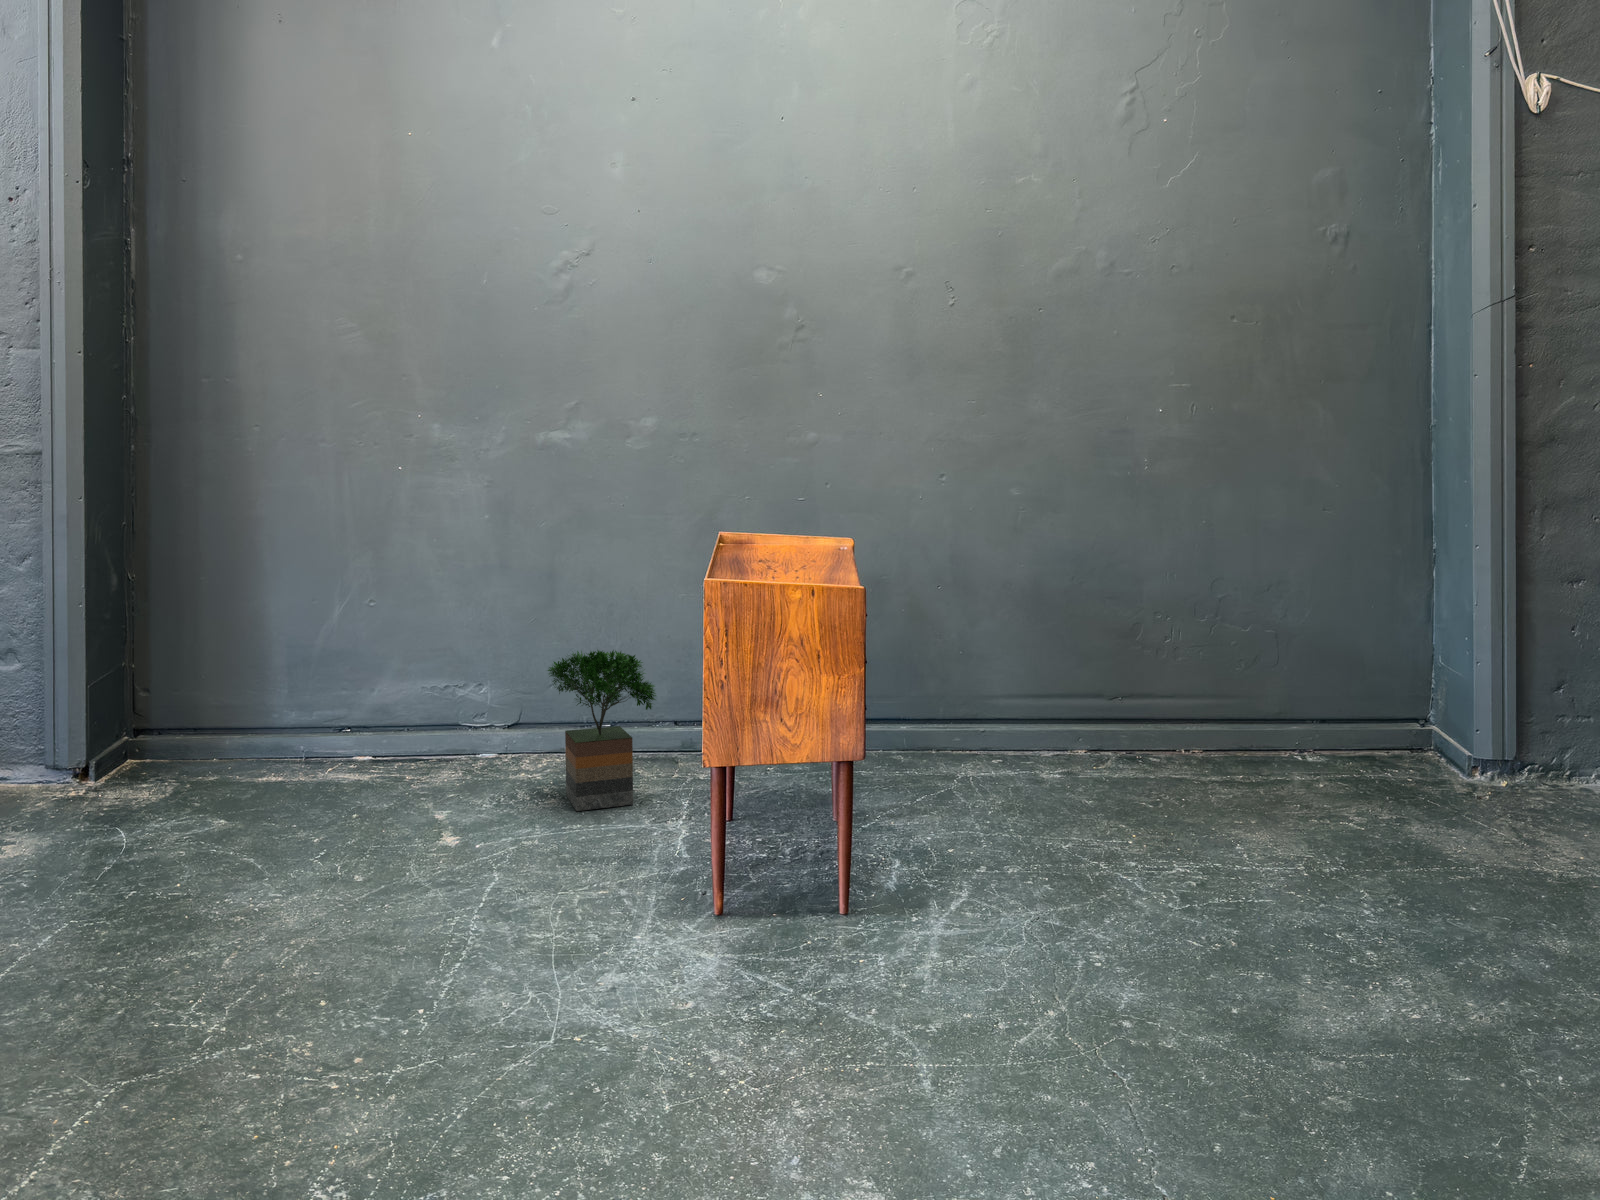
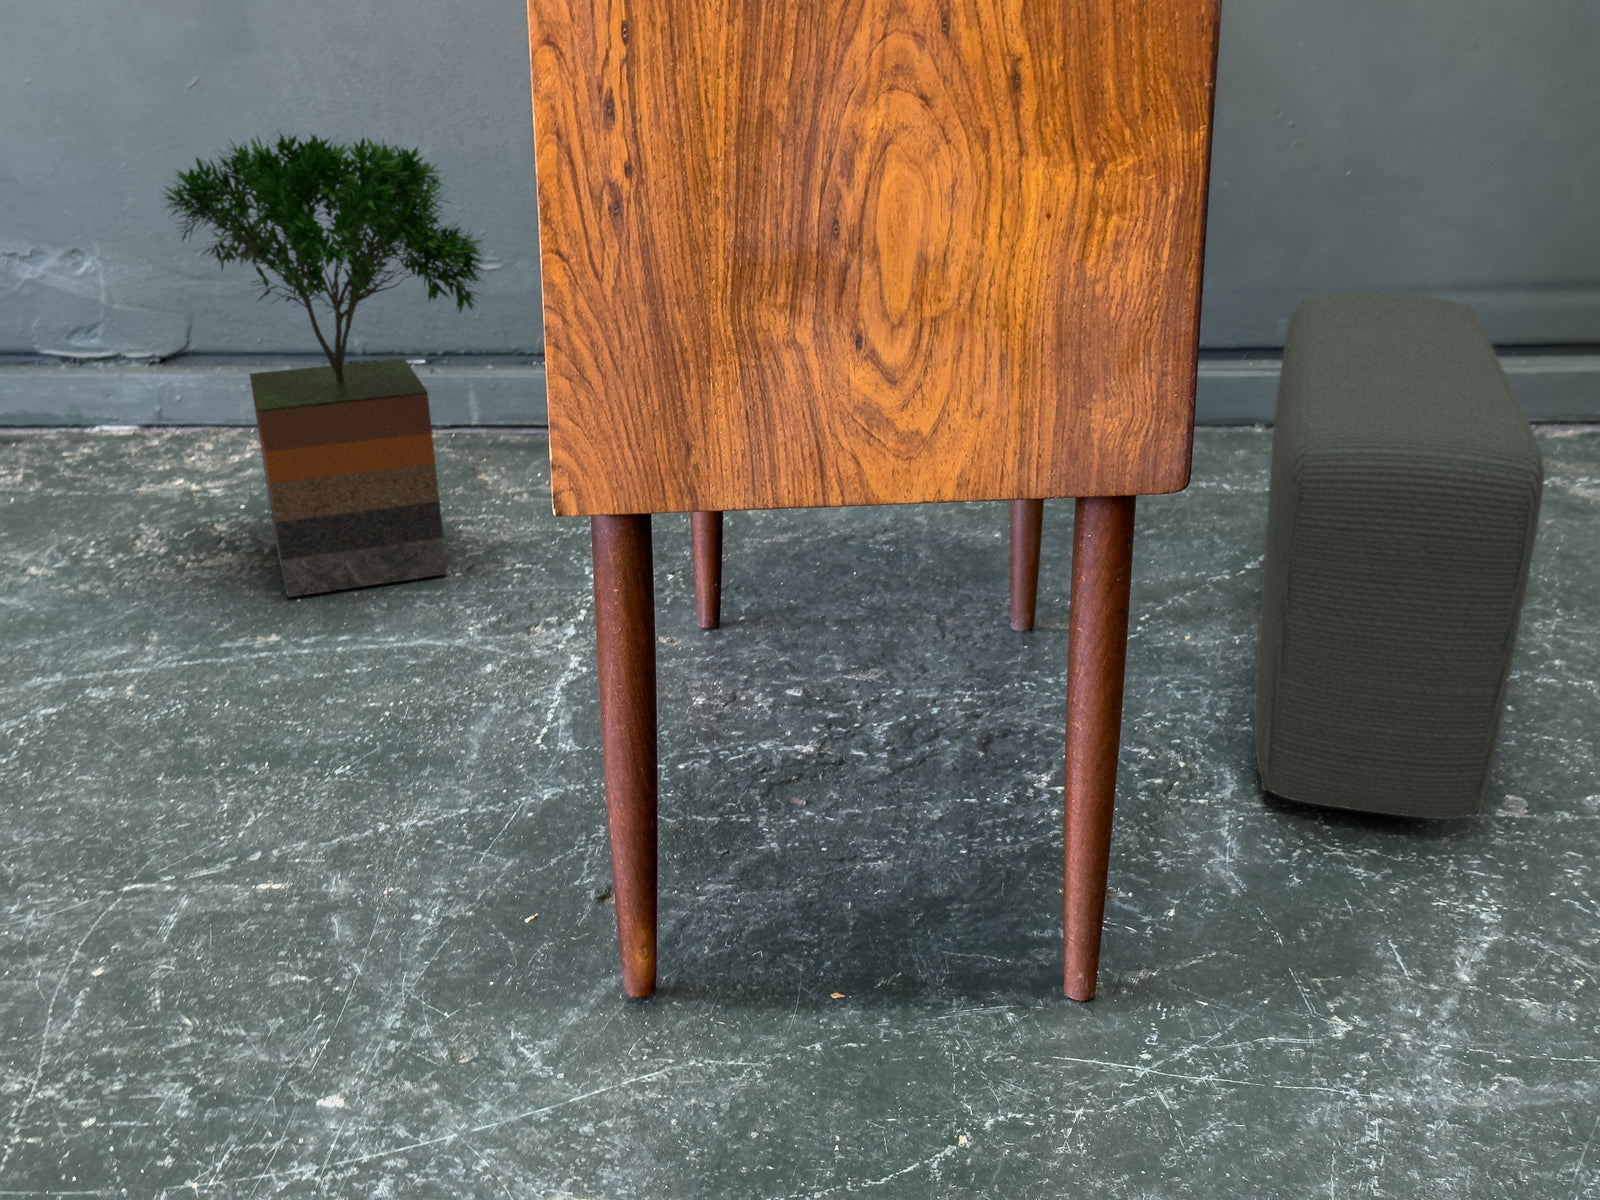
pouf: none [907,708,991,871] -> present [1254,293,1544,820]

